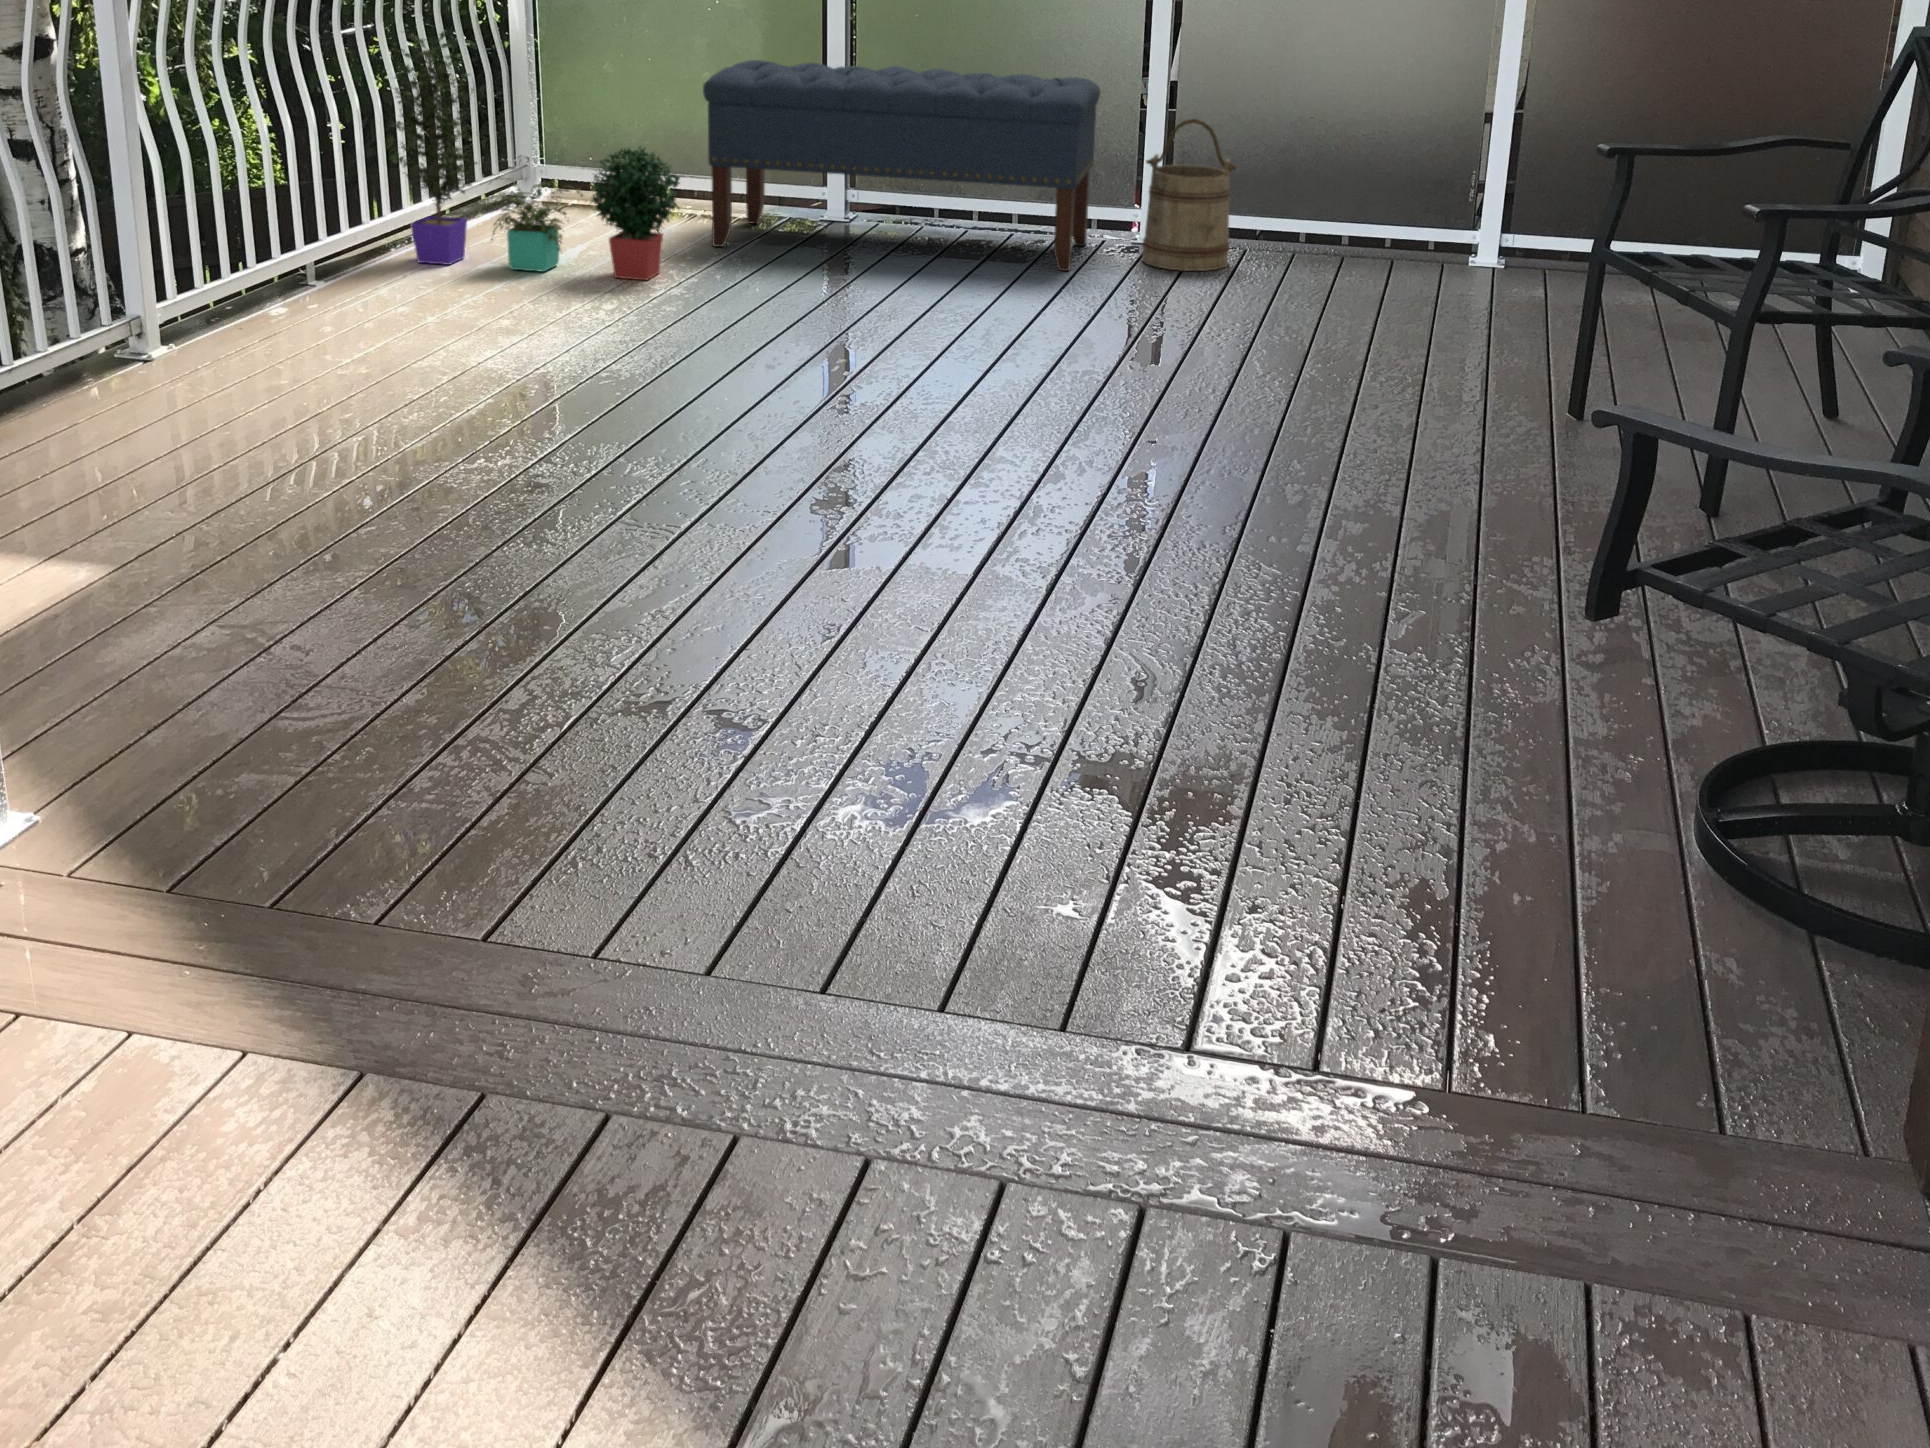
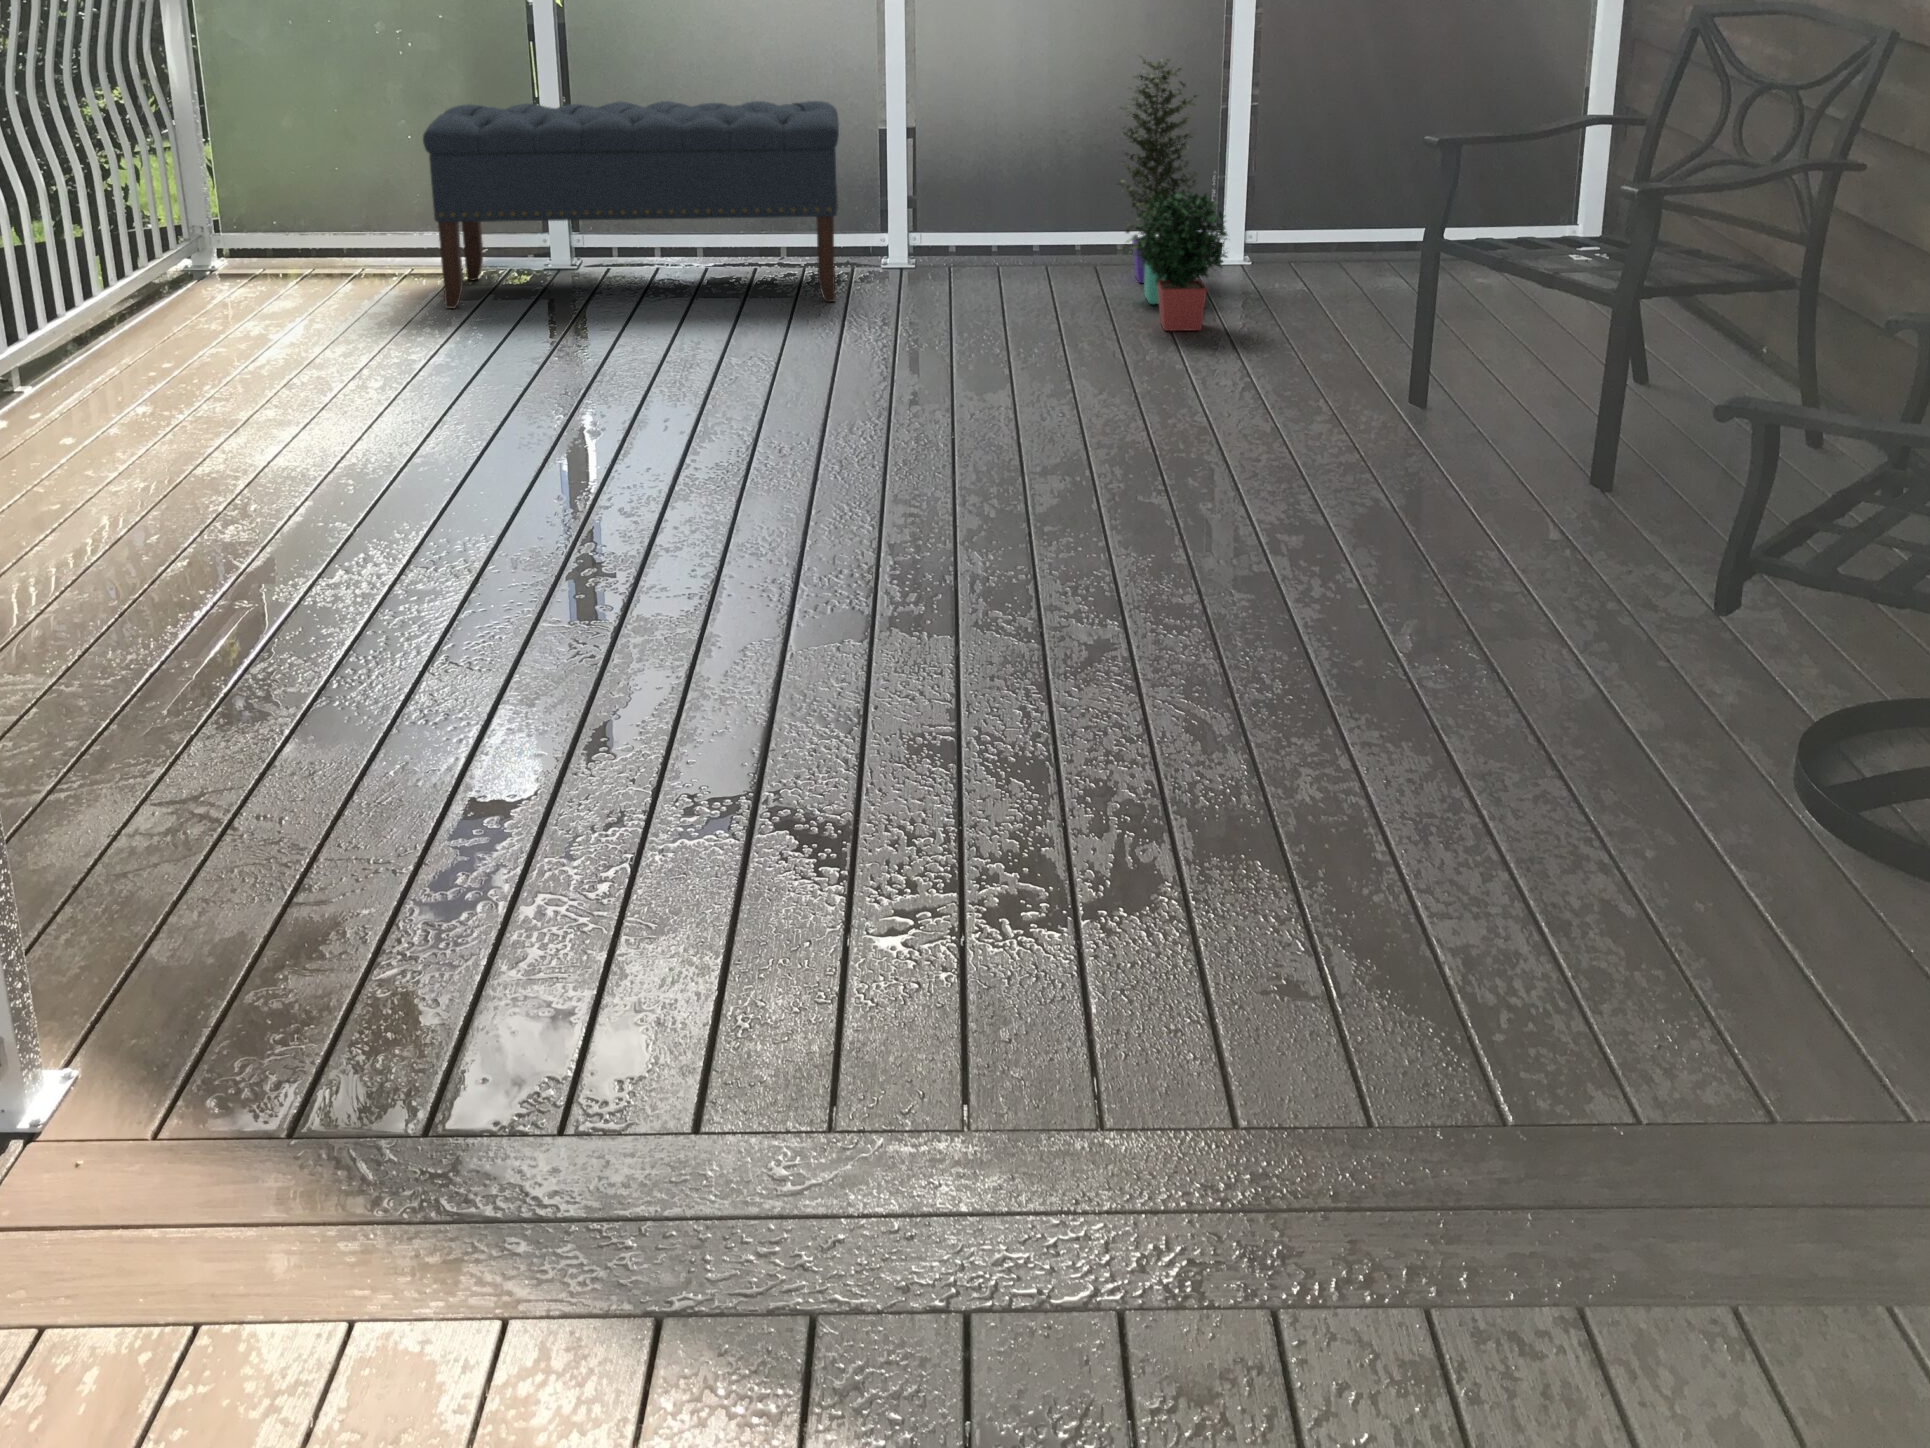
potted plant: present [393,31,680,280] -> present [1118,56,1227,331]
bucket: present [1142,119,1236,271] -> none [896,135,991,291]

